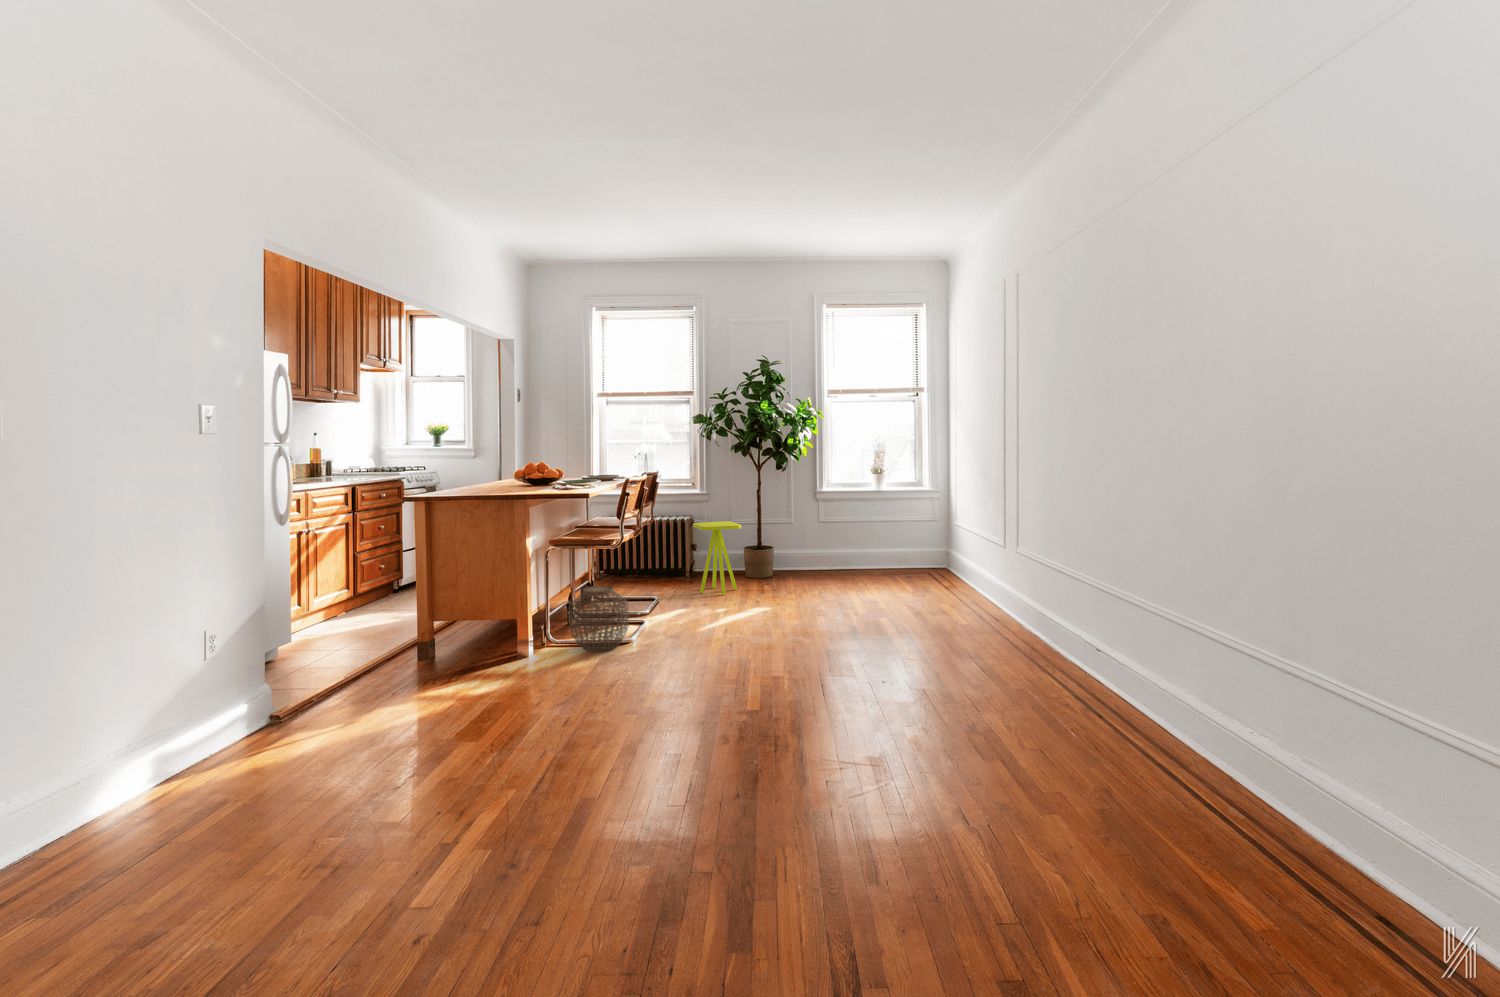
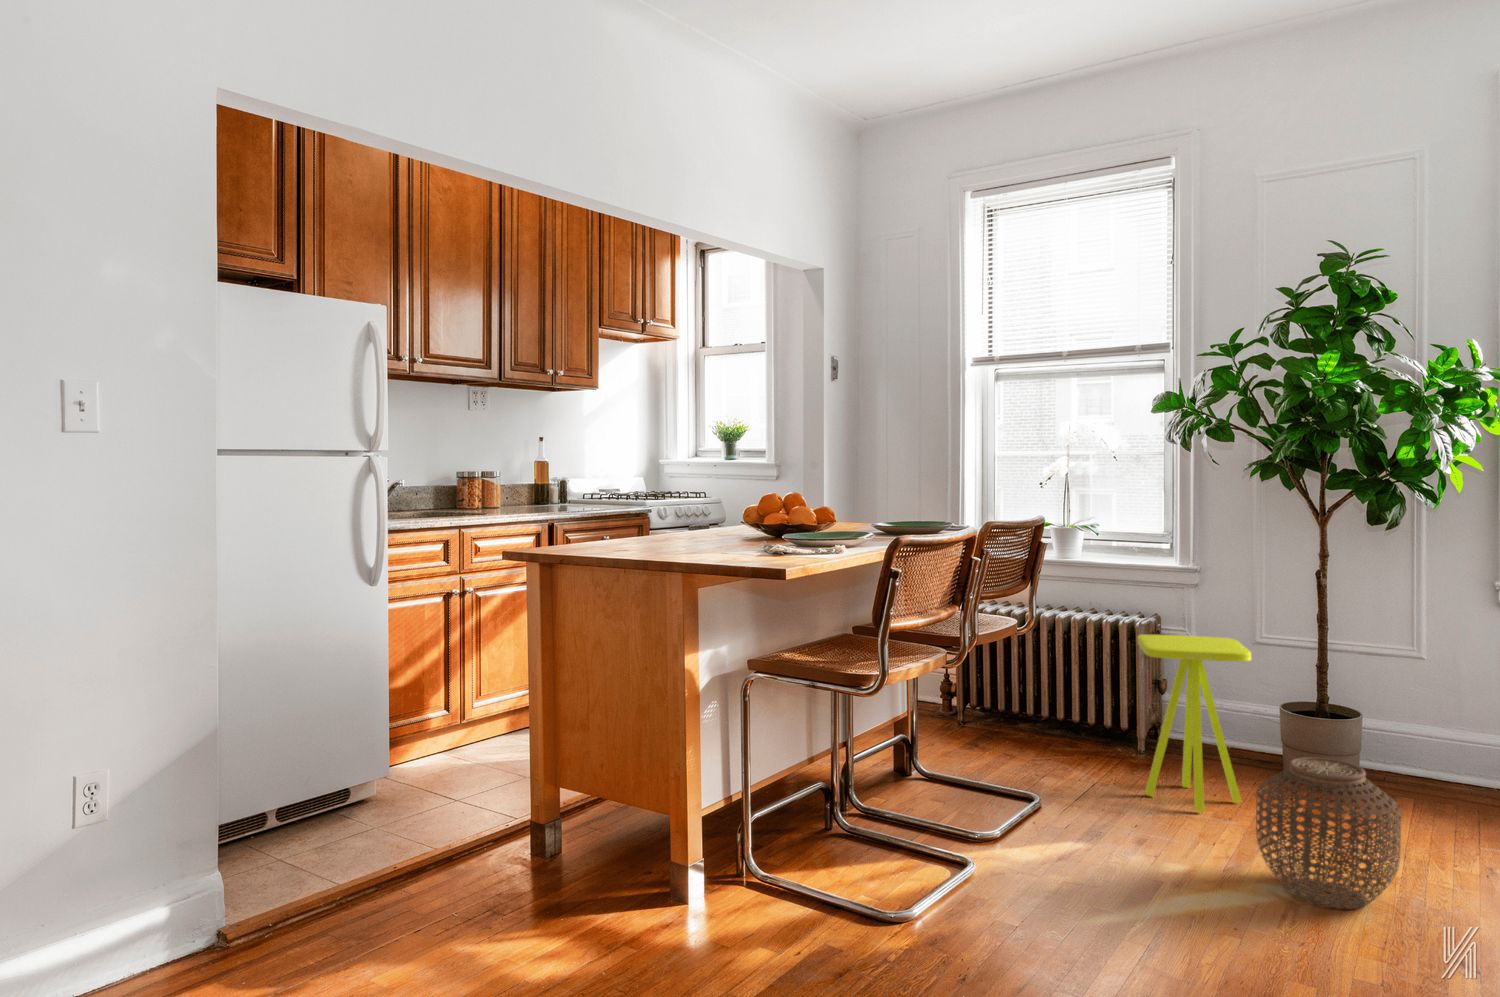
woven basket: present [569,585,629,652] -> present [1256,757,1401,909]

